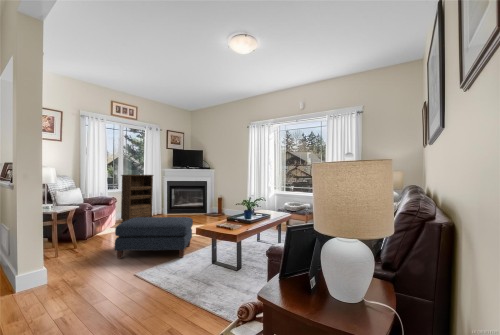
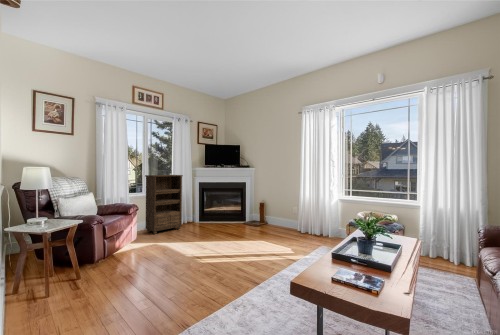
ottoman: present [115,217,193,259] -> none [124,238,236,308]

